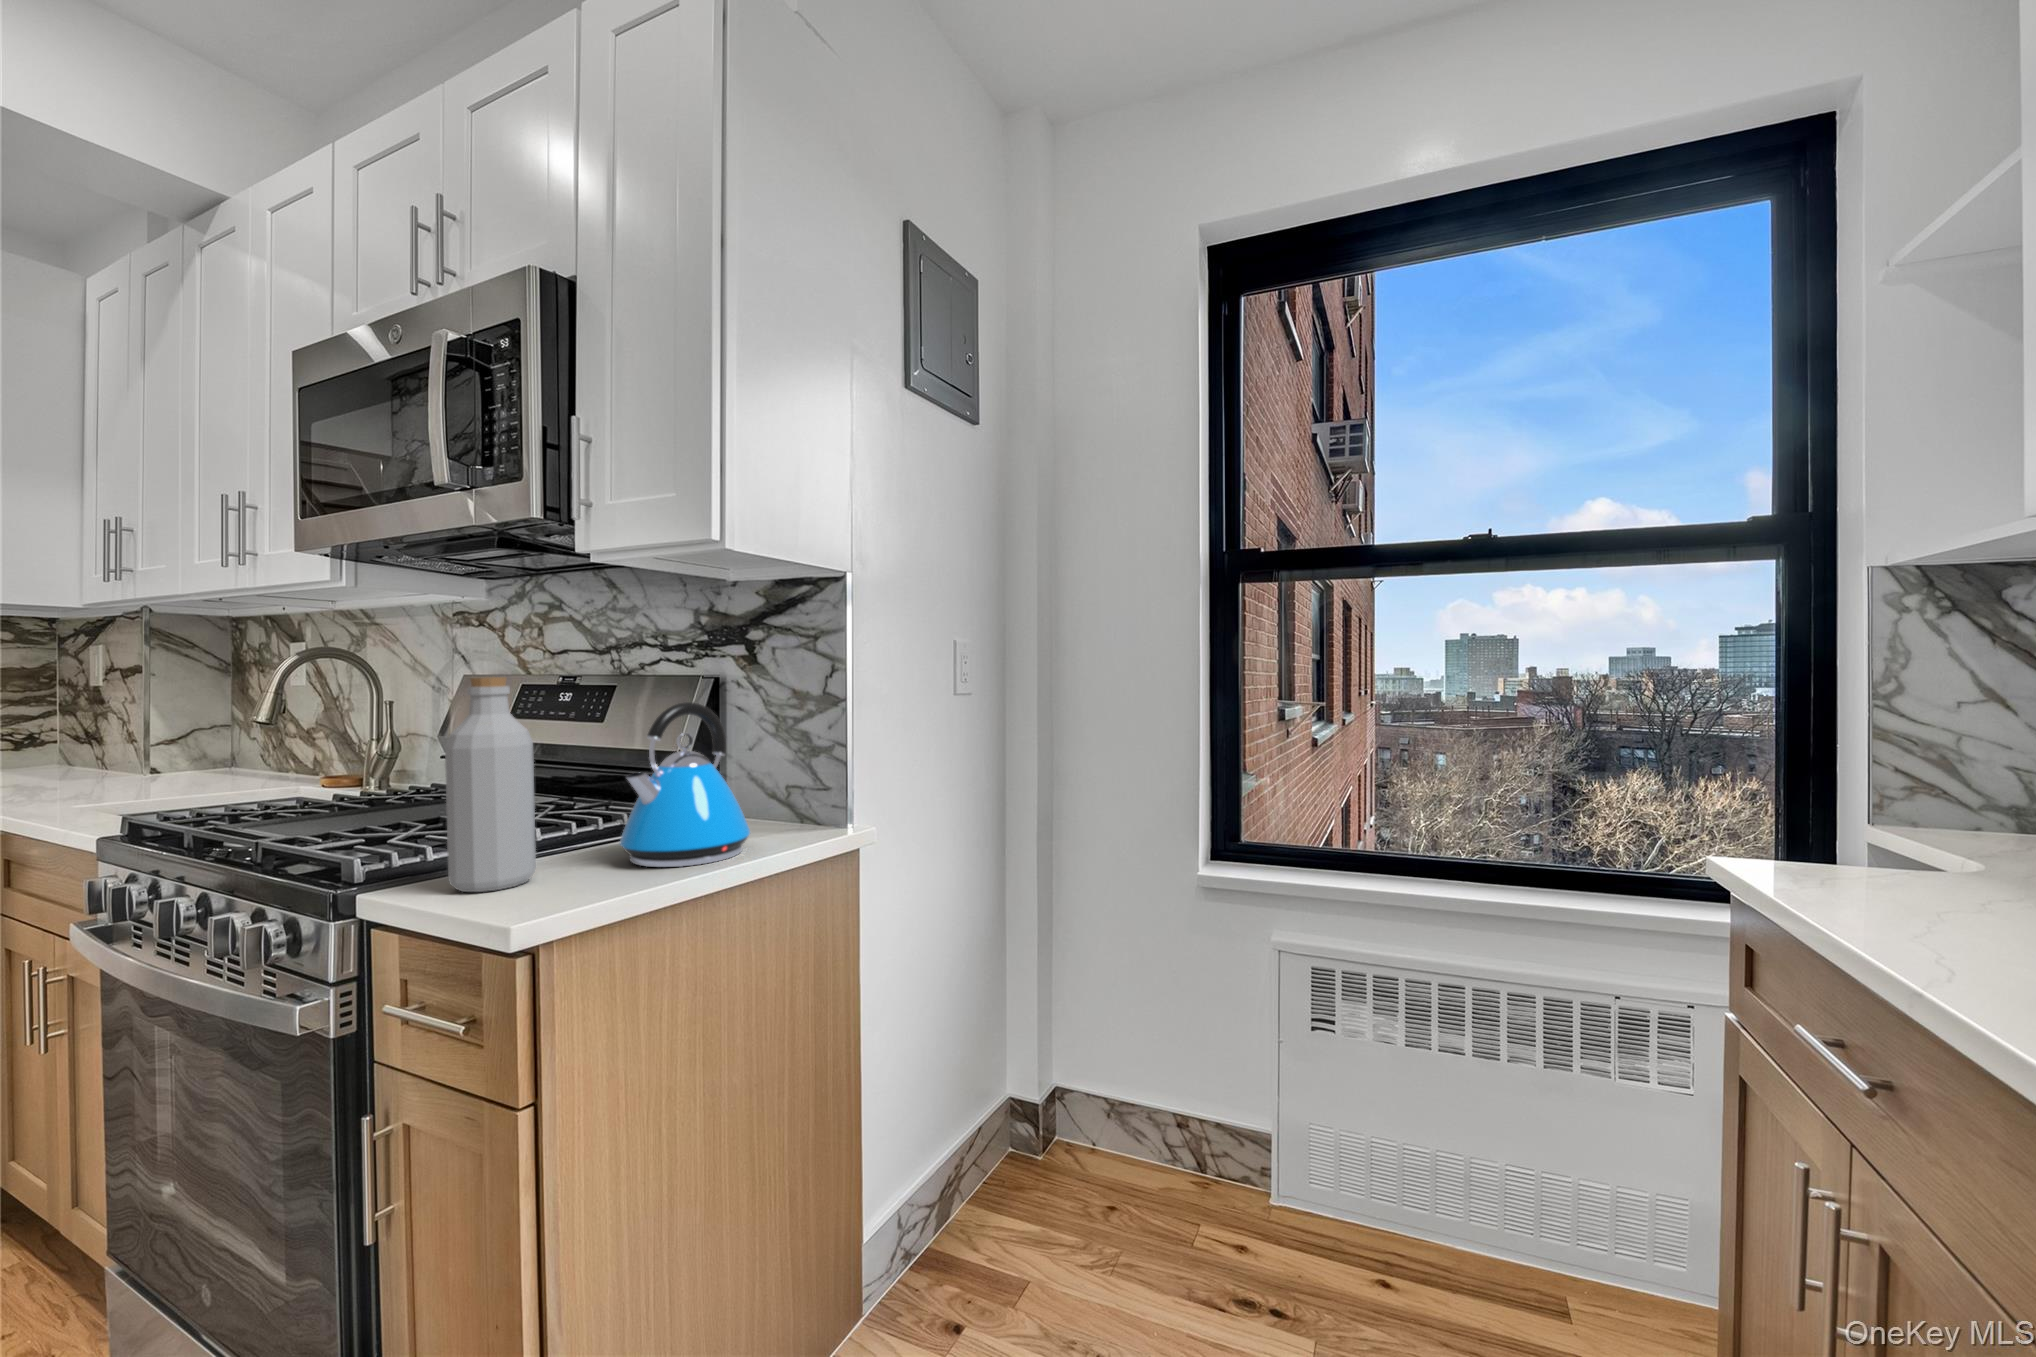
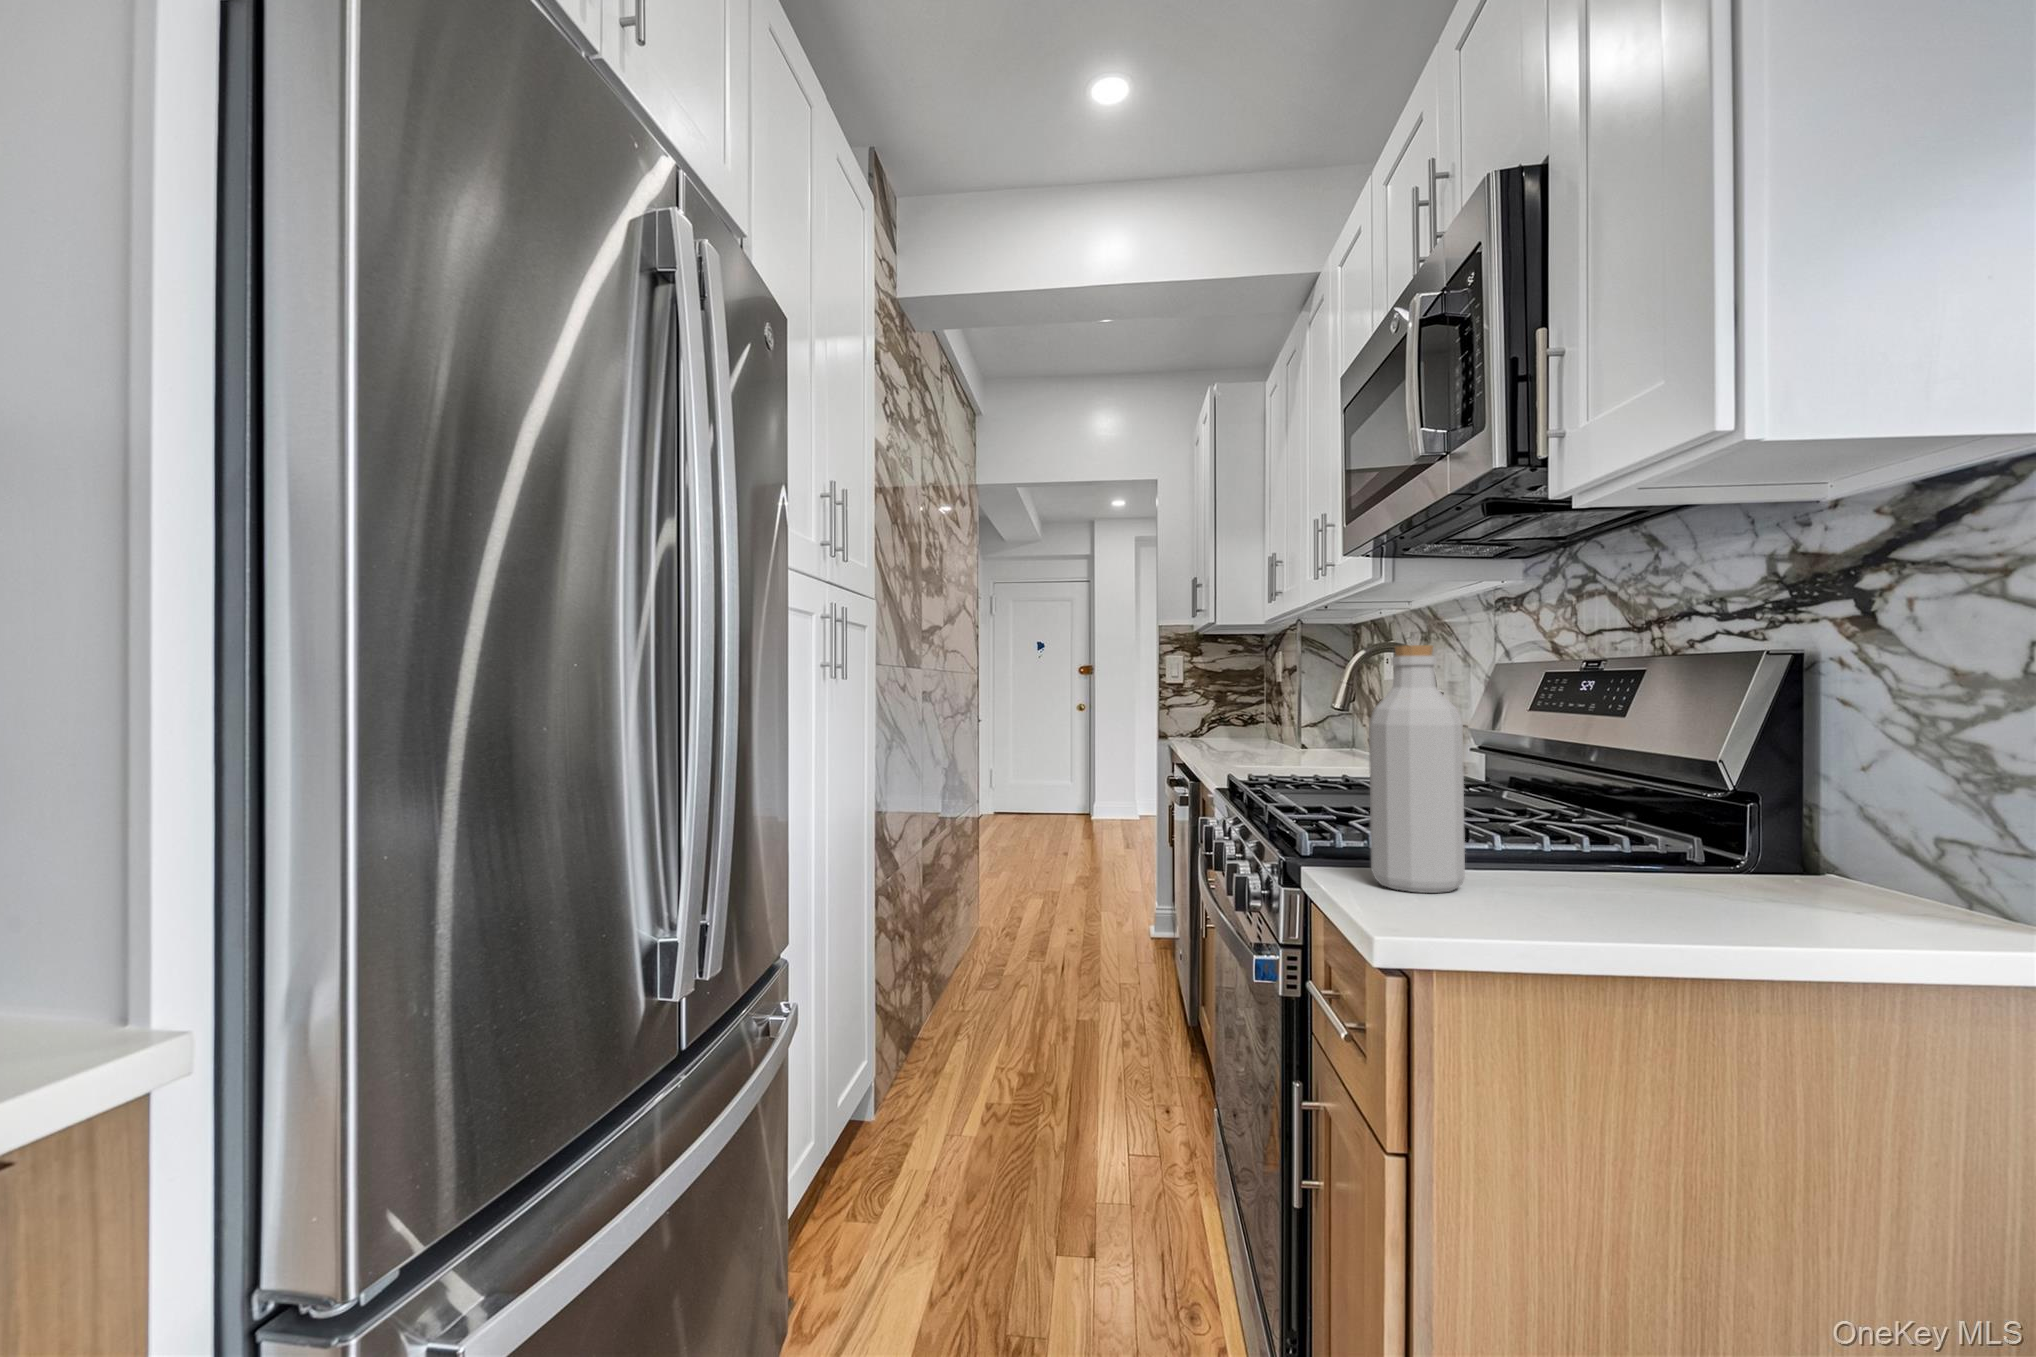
kettle: present [620,702,750,867] -> none [1576,680,1808,930]

